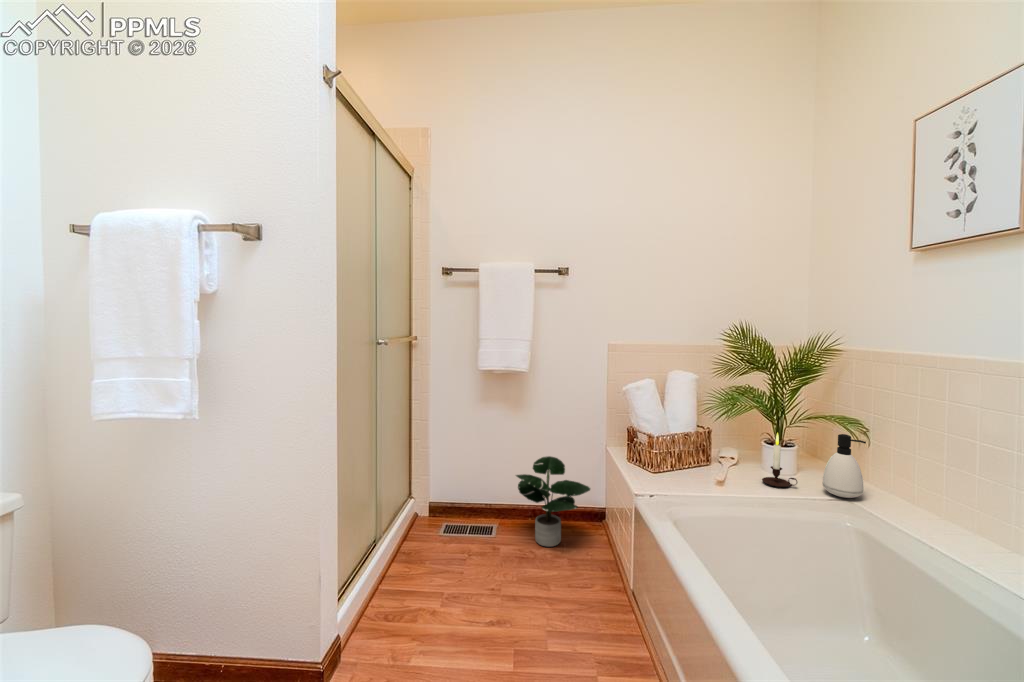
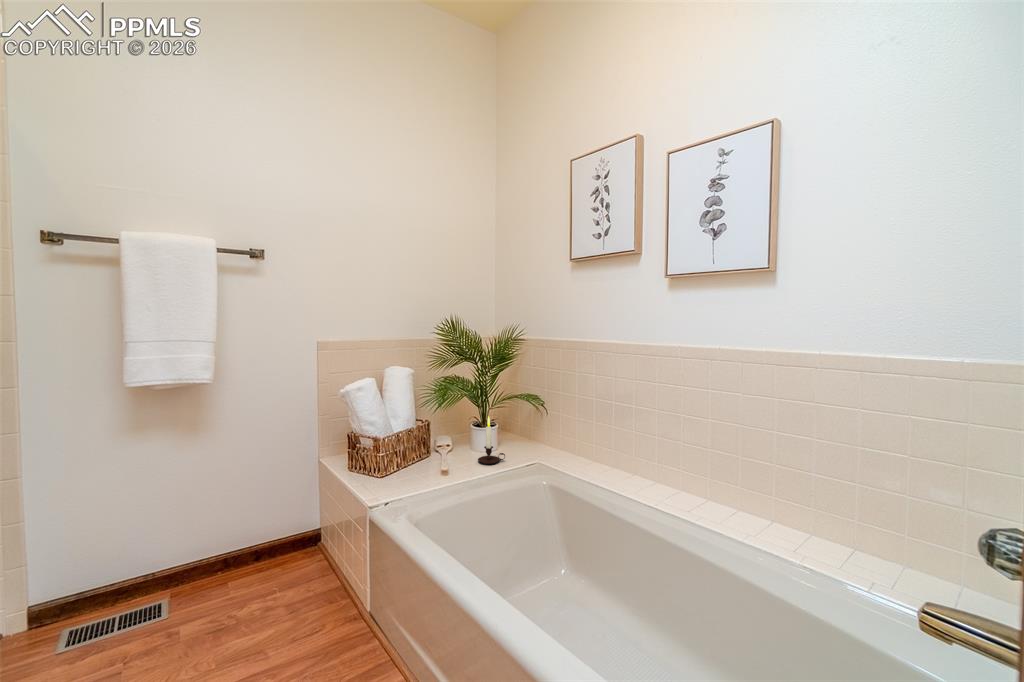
soap dispenser: present [822,434,866,498] -> none [523,409,551,461]
potted plant: present [516,456,590,547] -> none [198,485,307,601]

